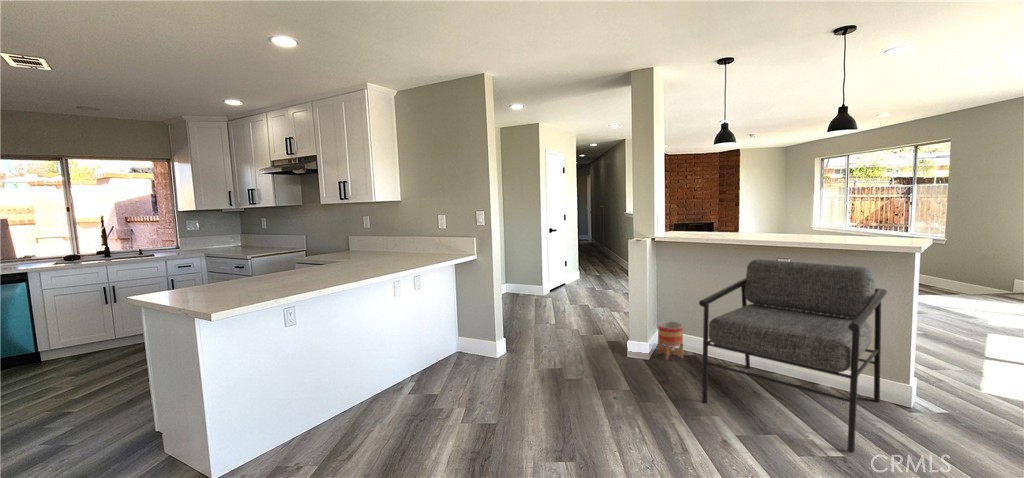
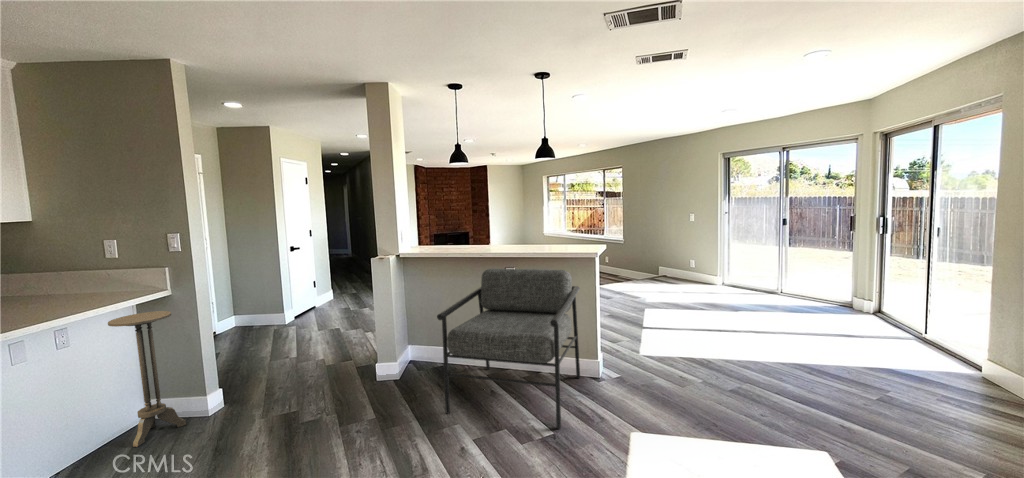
side table: none [442,271,483,369] -> present [108,311,187,447]
planter: present [658,321,683,360] -> none [407,336,433,376]

